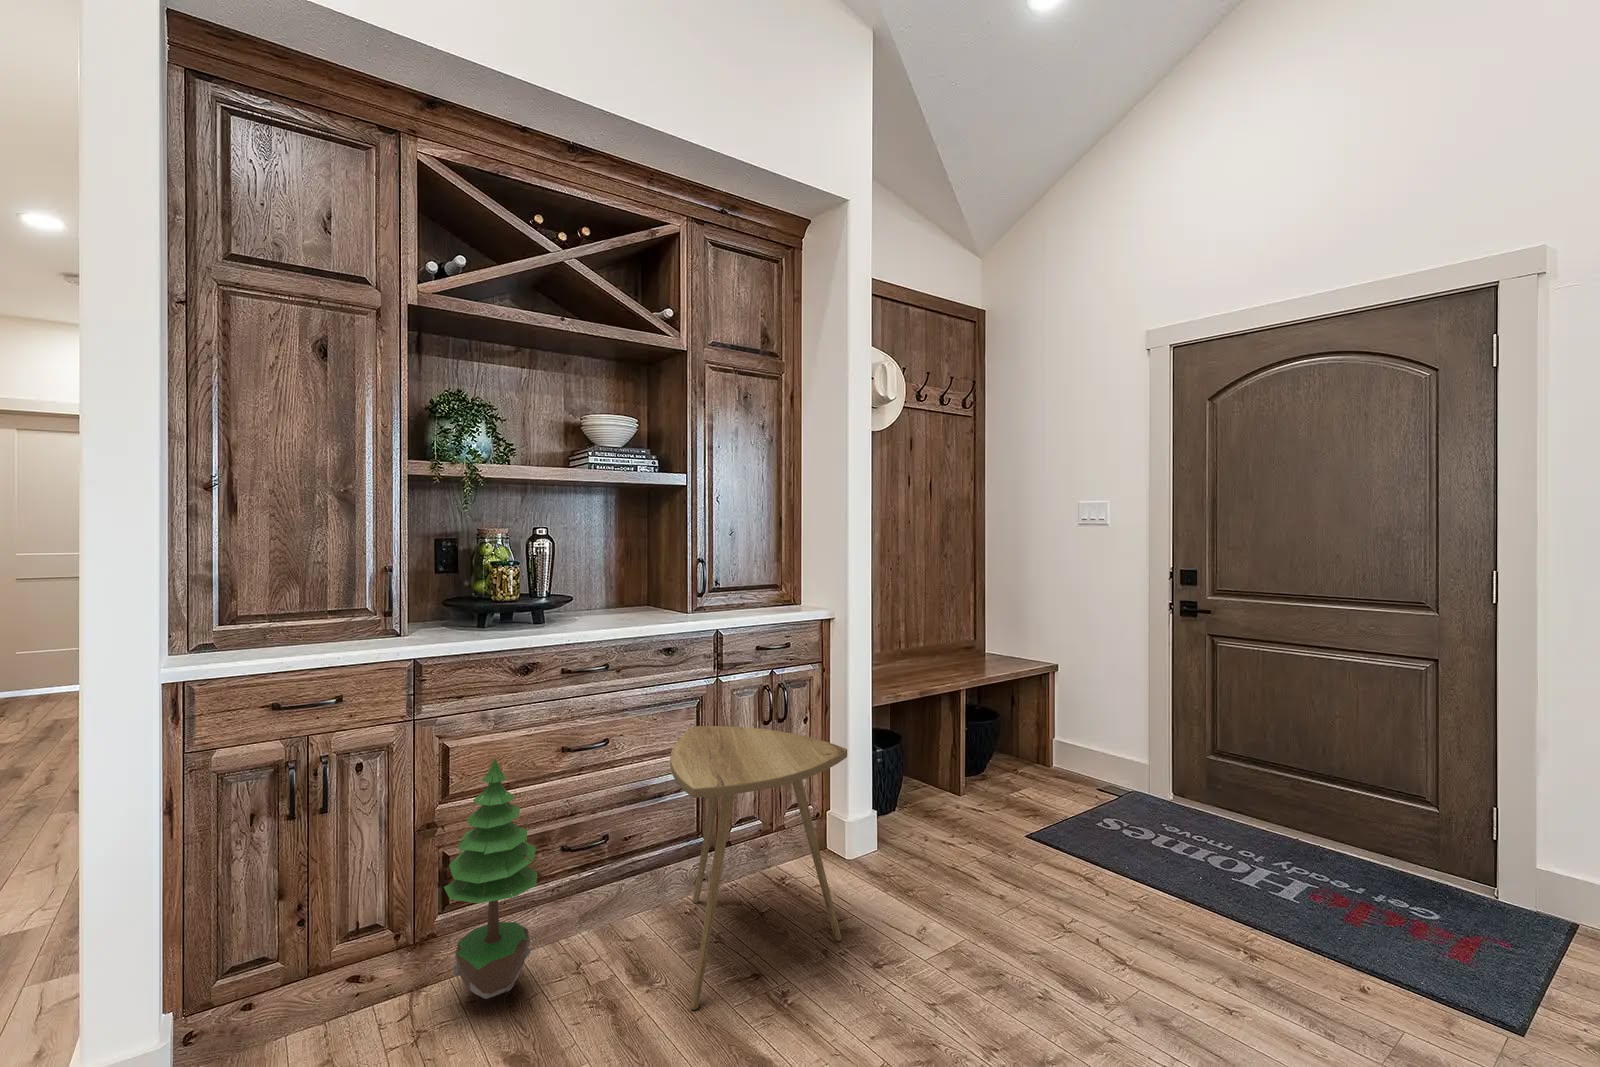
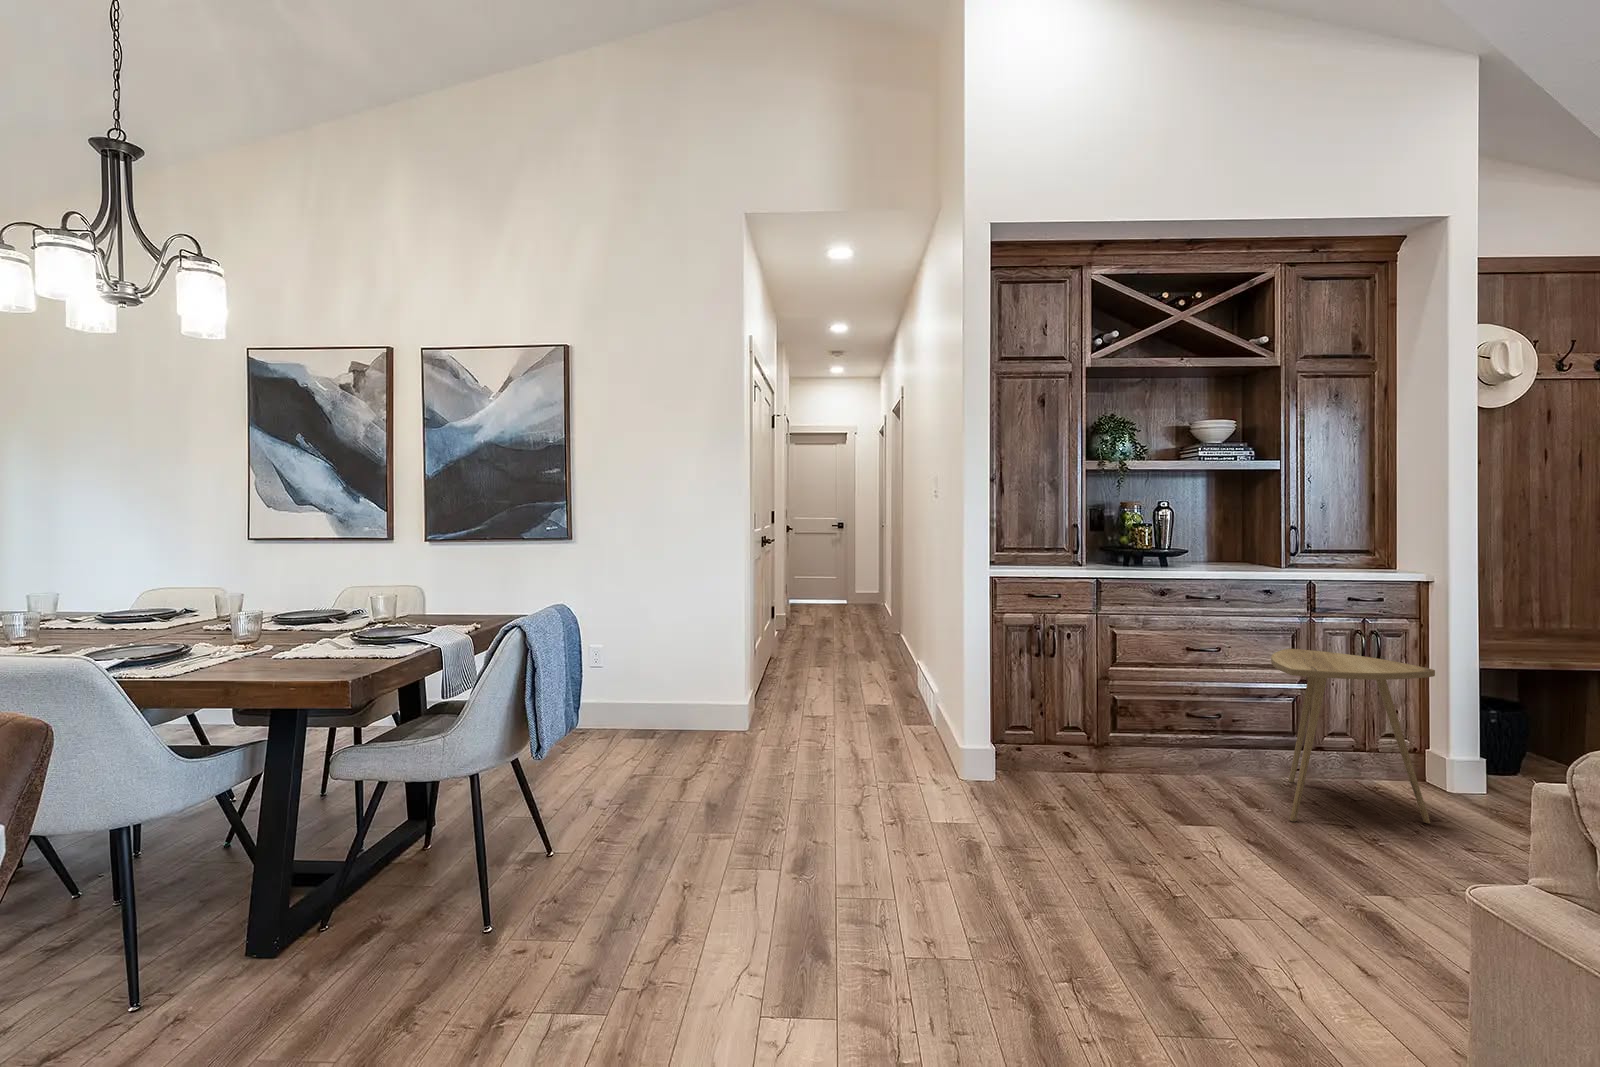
potted tree: present [444,759,538,999] -> none [1118,639,1176,787]

